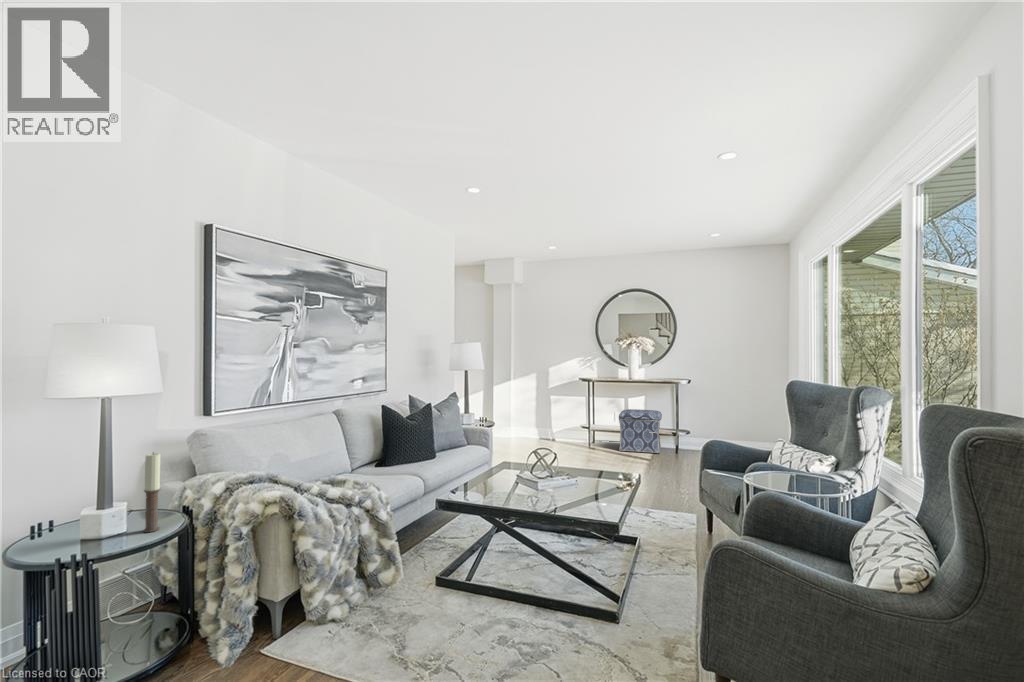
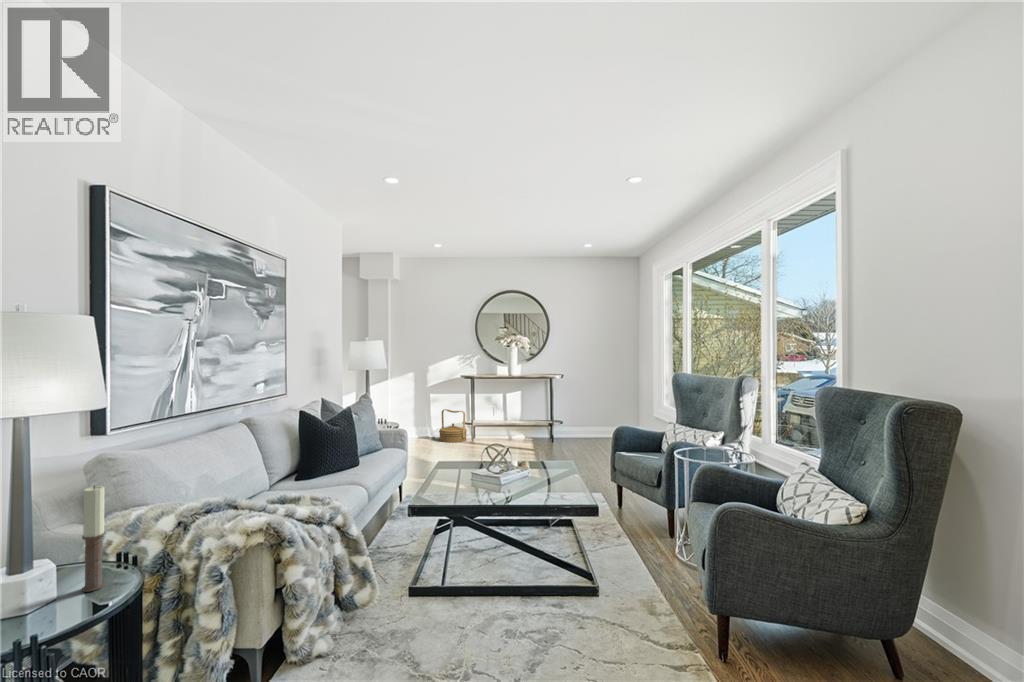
ottoman: present [619,409,662,454] -> none [499,403,539,443]
woven basket: none [558,413,586,447] -> present [439,409,467,442]

